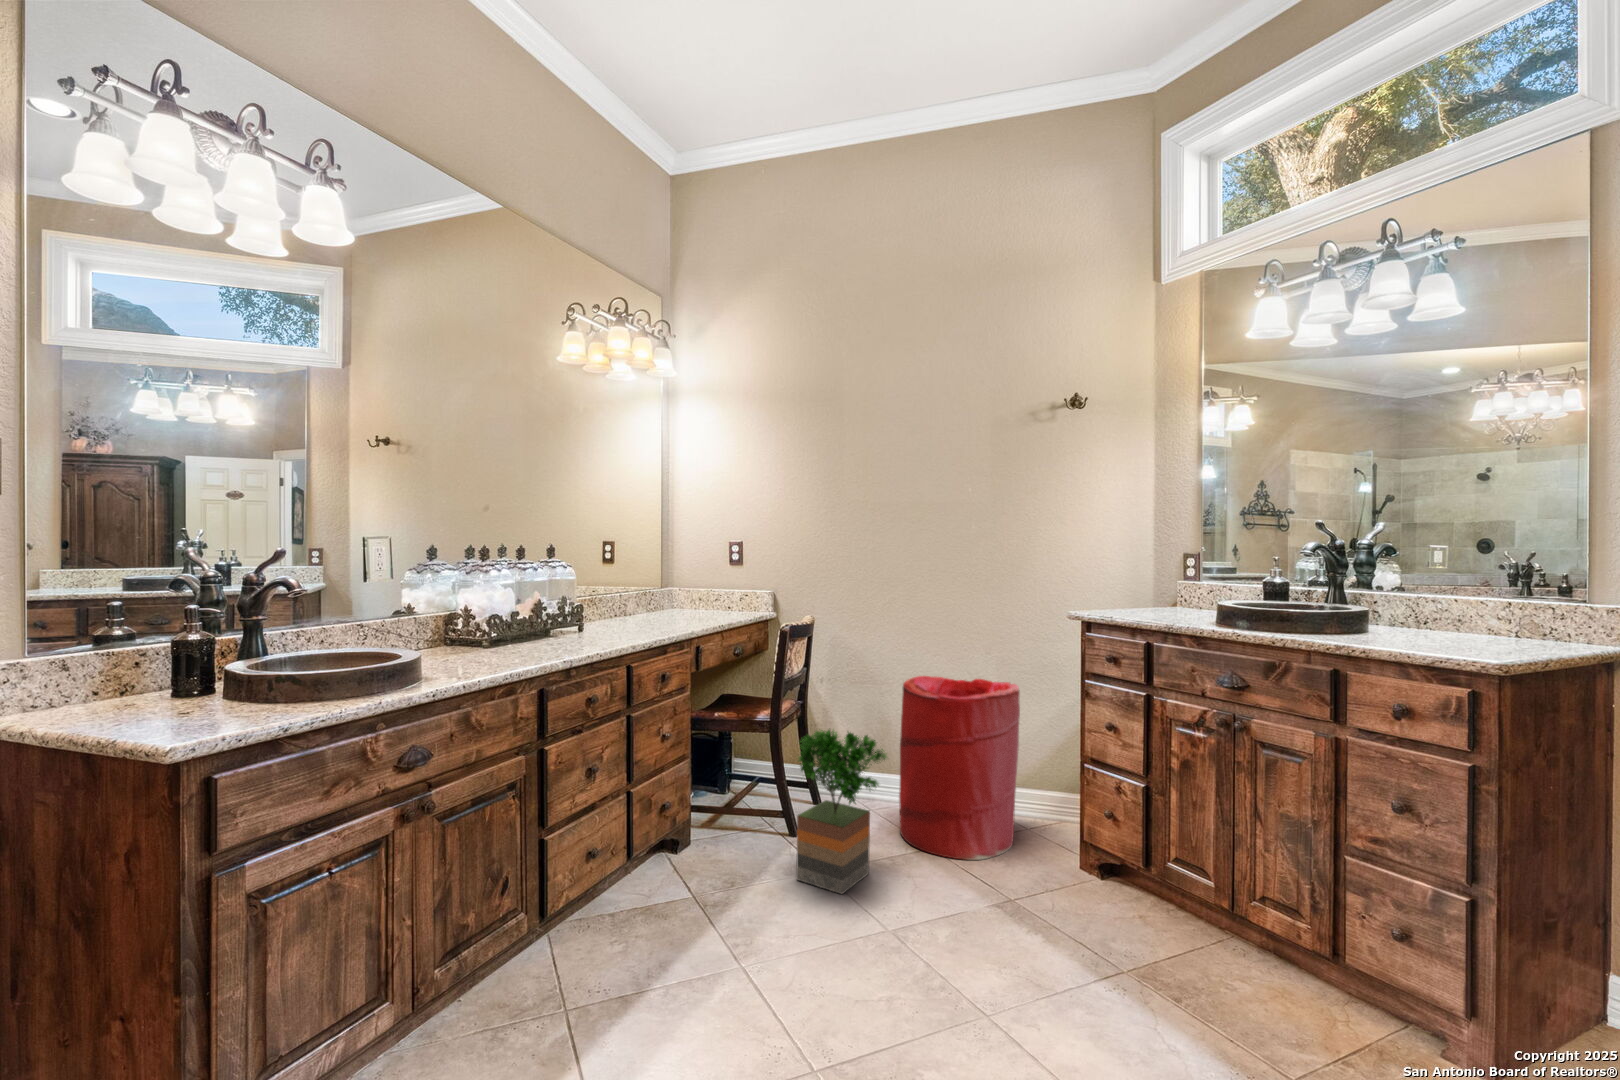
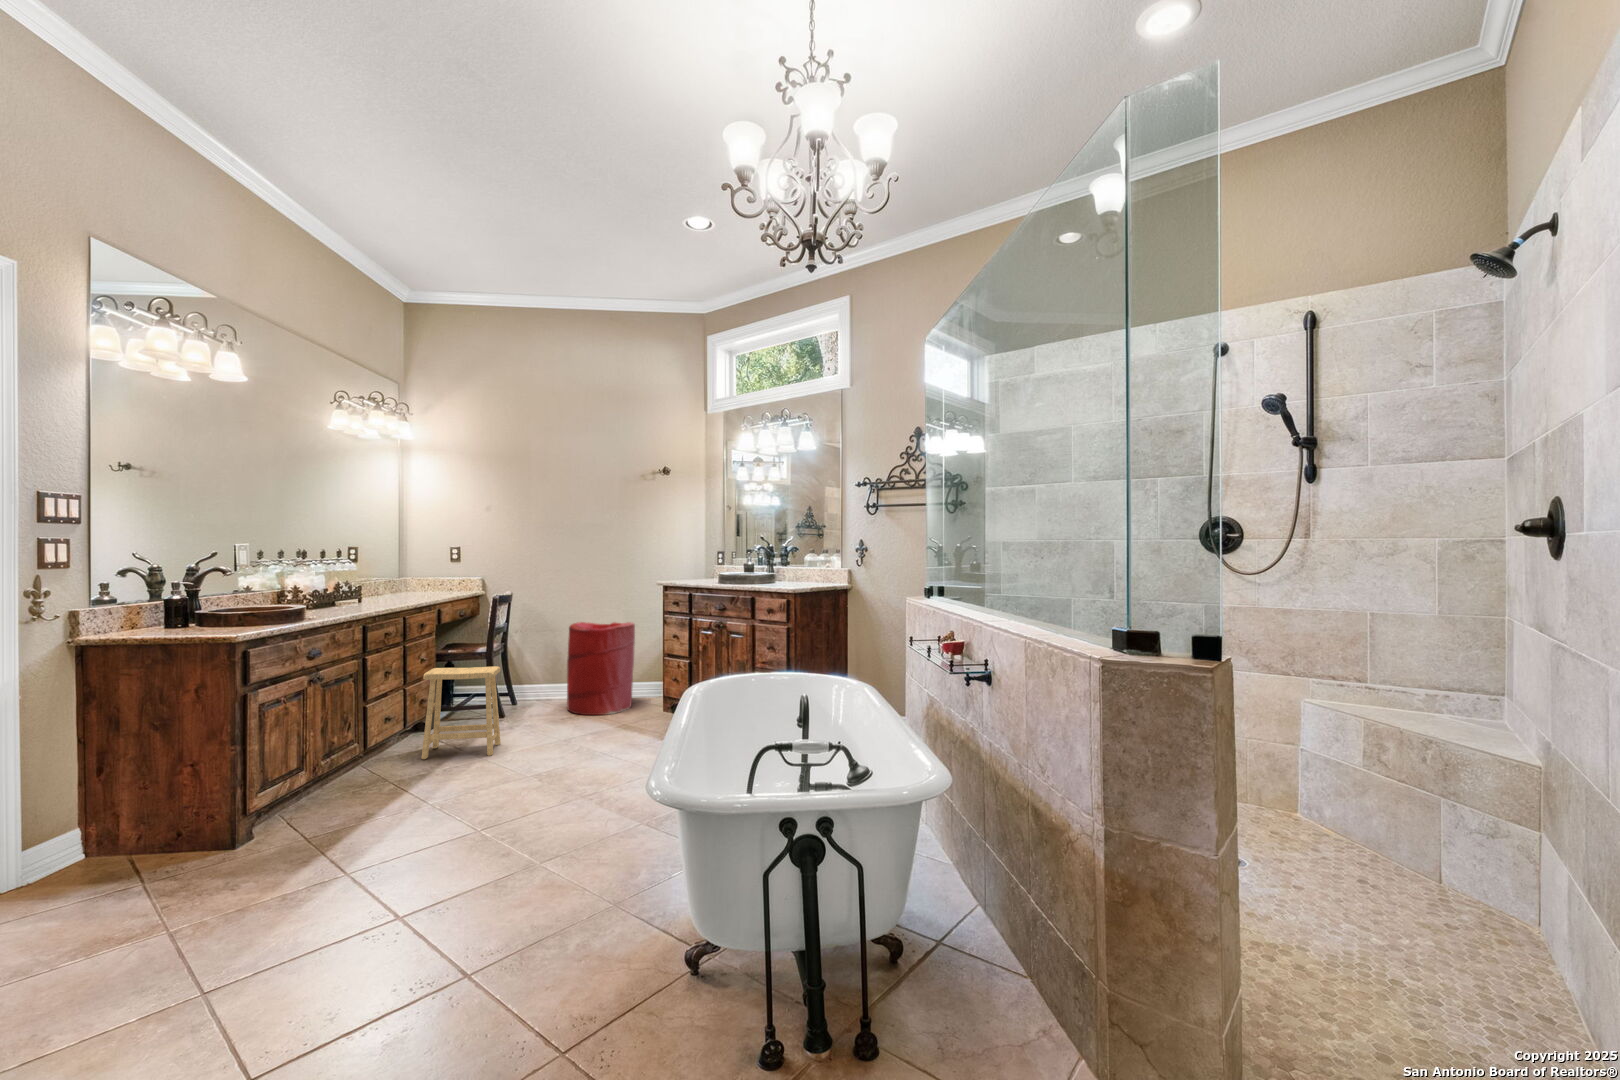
potted tree: present [796,730,887,894] -> none [507,649,561,733]
footstool: none [641,762,780,957] -> present [421,666,501,759]

